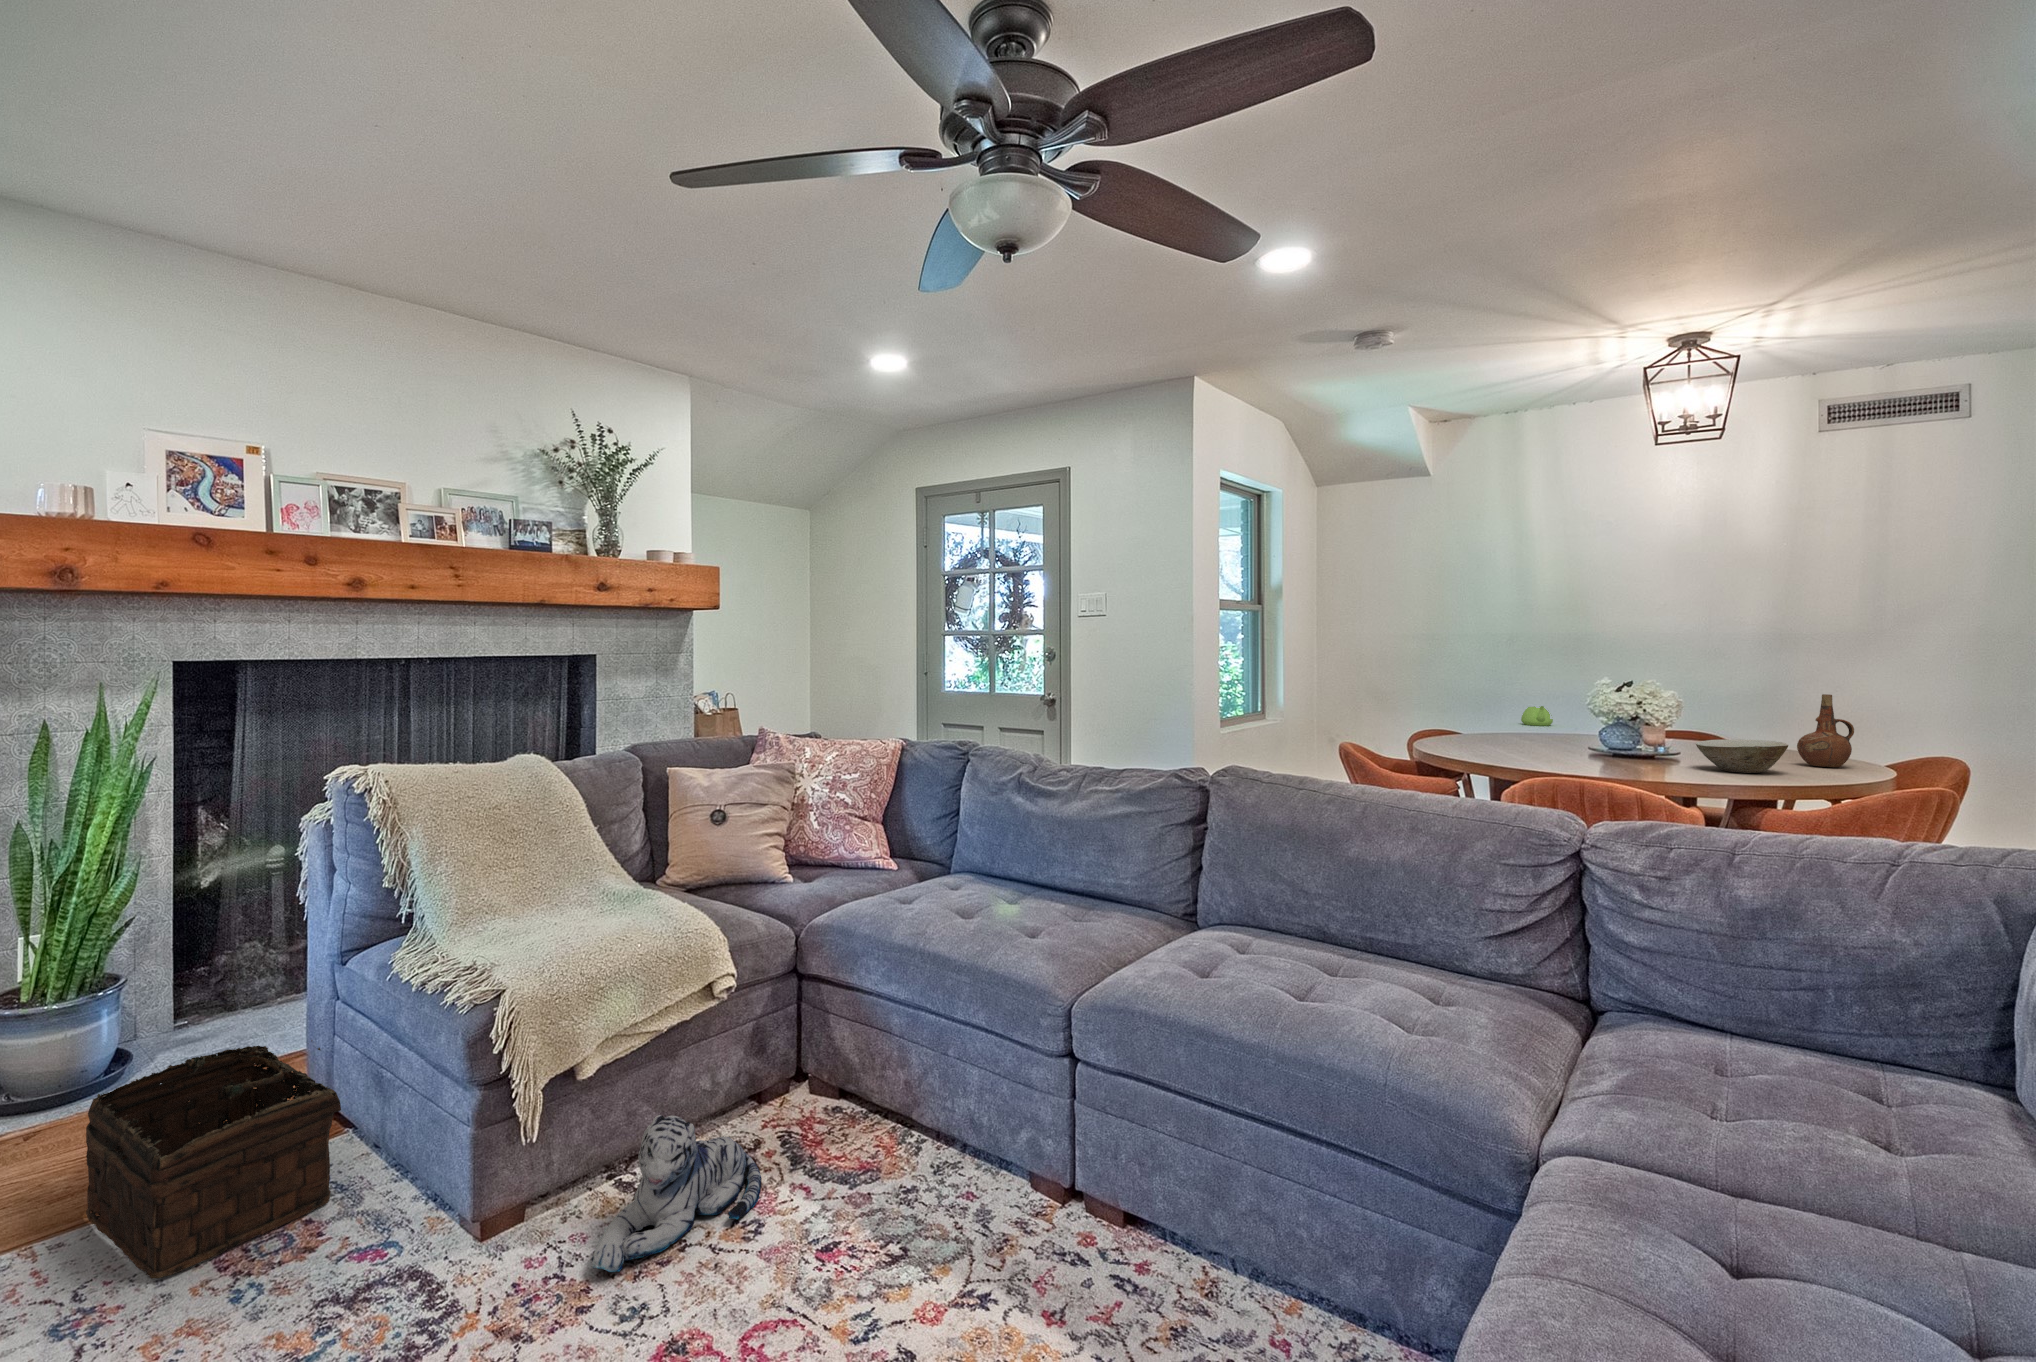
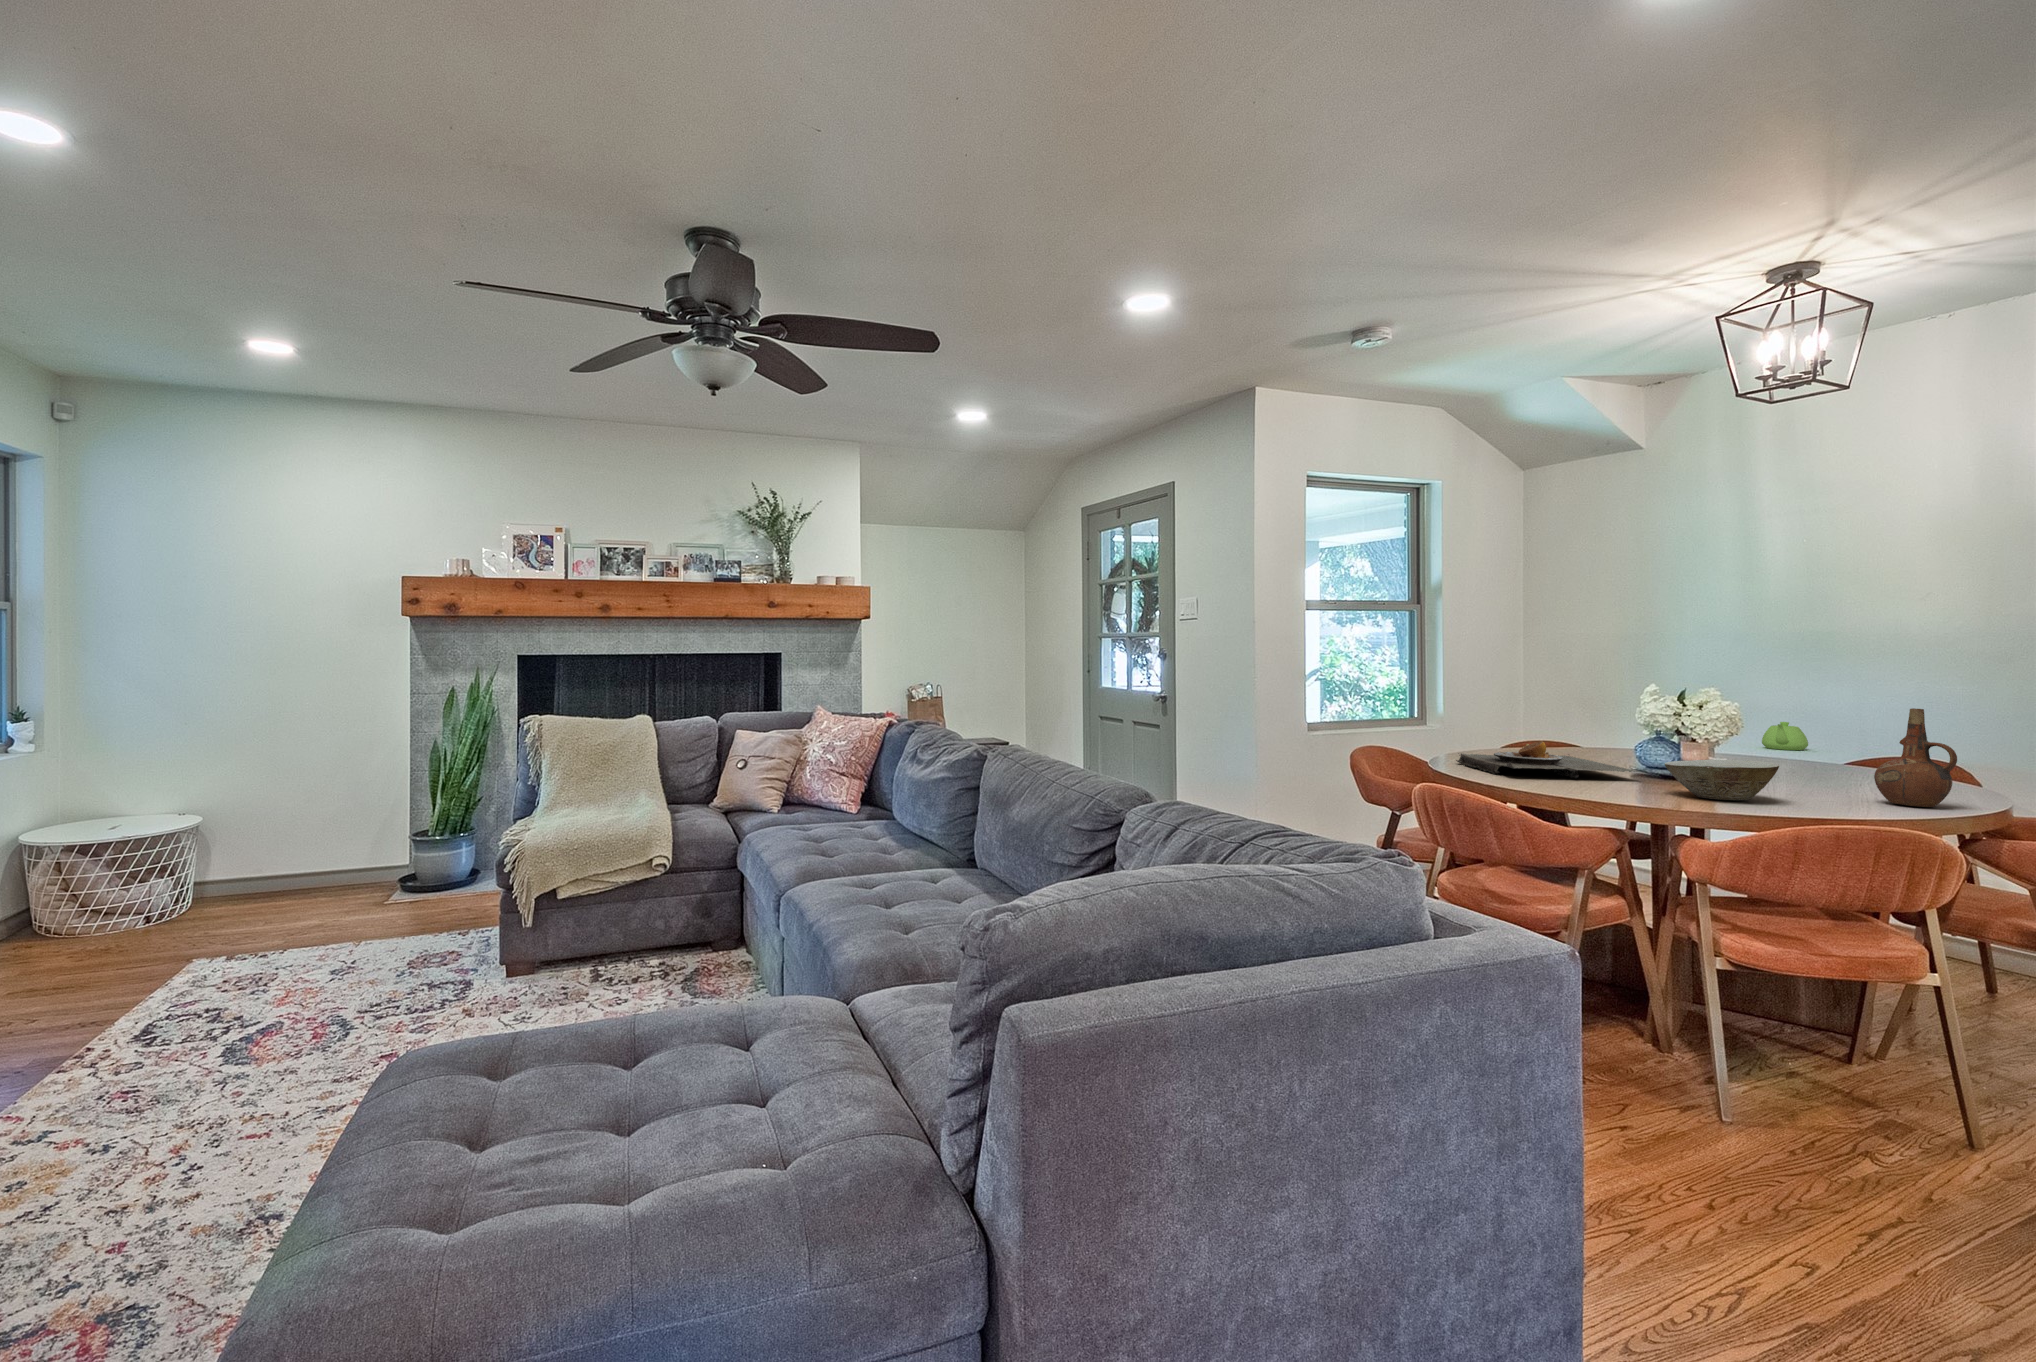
plate: none [1467,731,1636,762] -> present [1456,741,1638,778]
basket: present [86,1040,341,1278] -> none [387,859,509,955]
plush toy: present [592,1115,761,1272] -> none [521,922,654,999]

